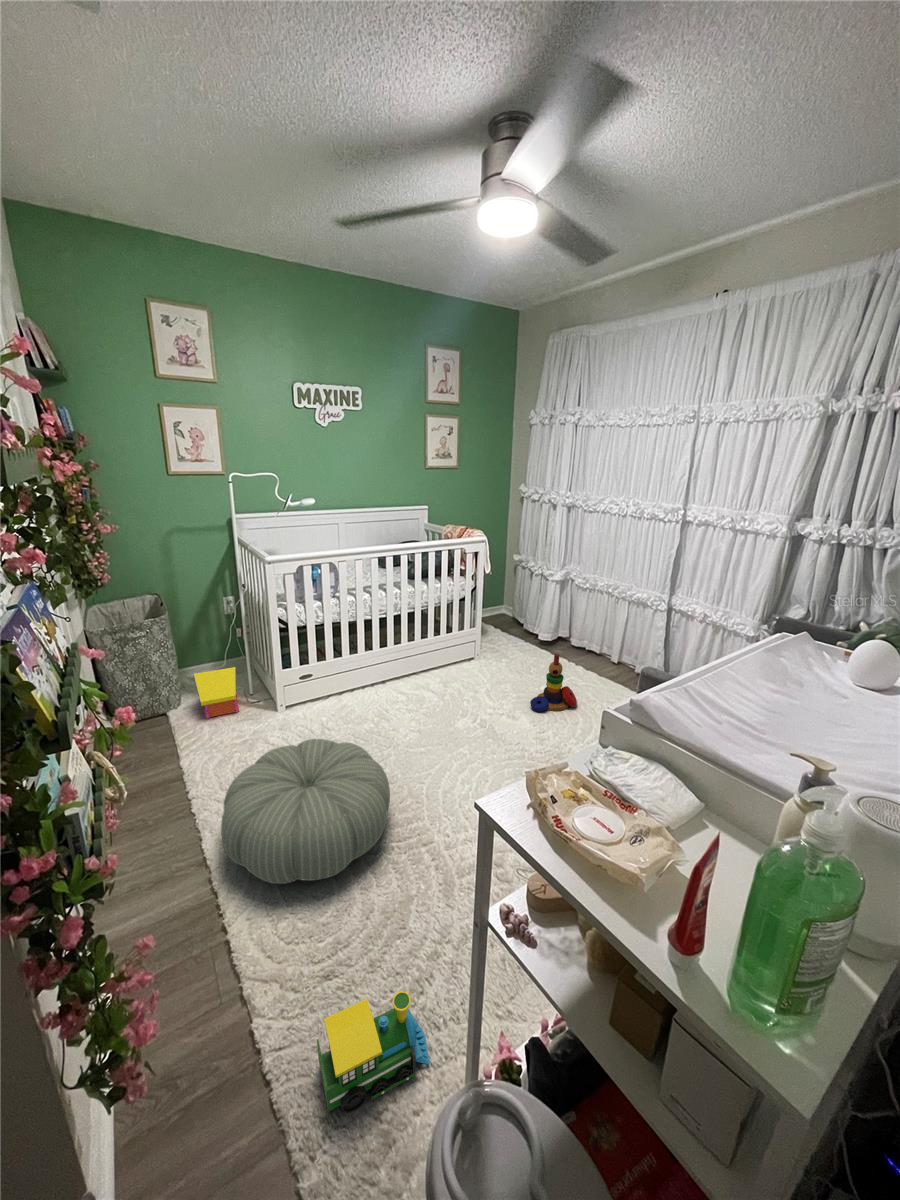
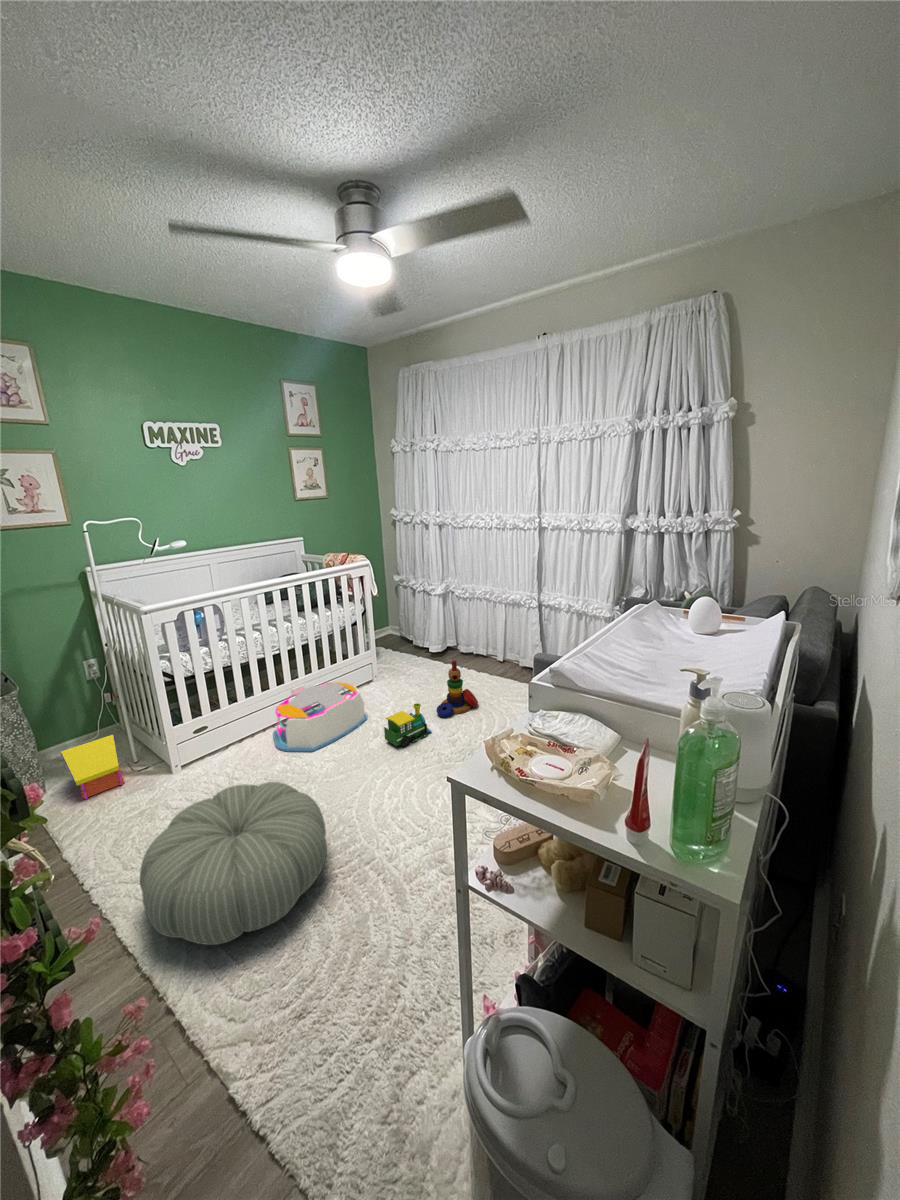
storage bin: none [369,651,459,719] -> present [273,682,367,752]
toy train: present [317,991,429,1113] -> present [384,703,432,747]

